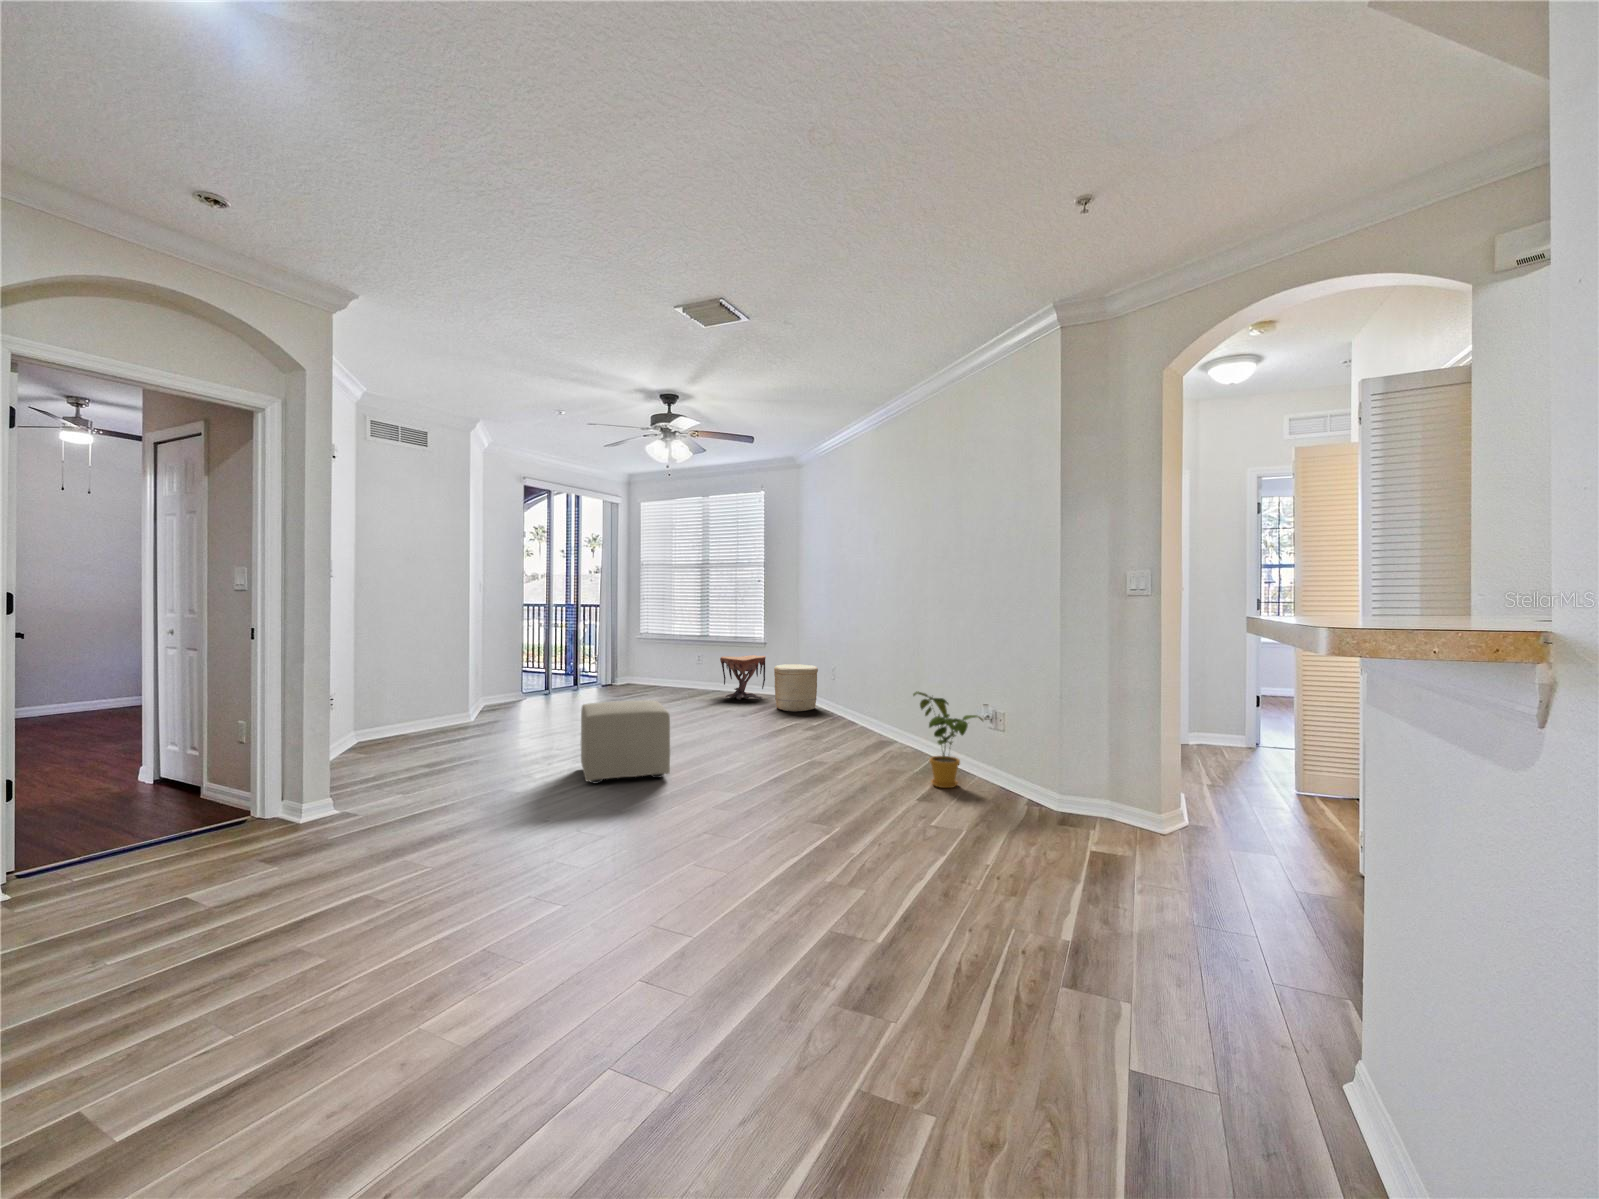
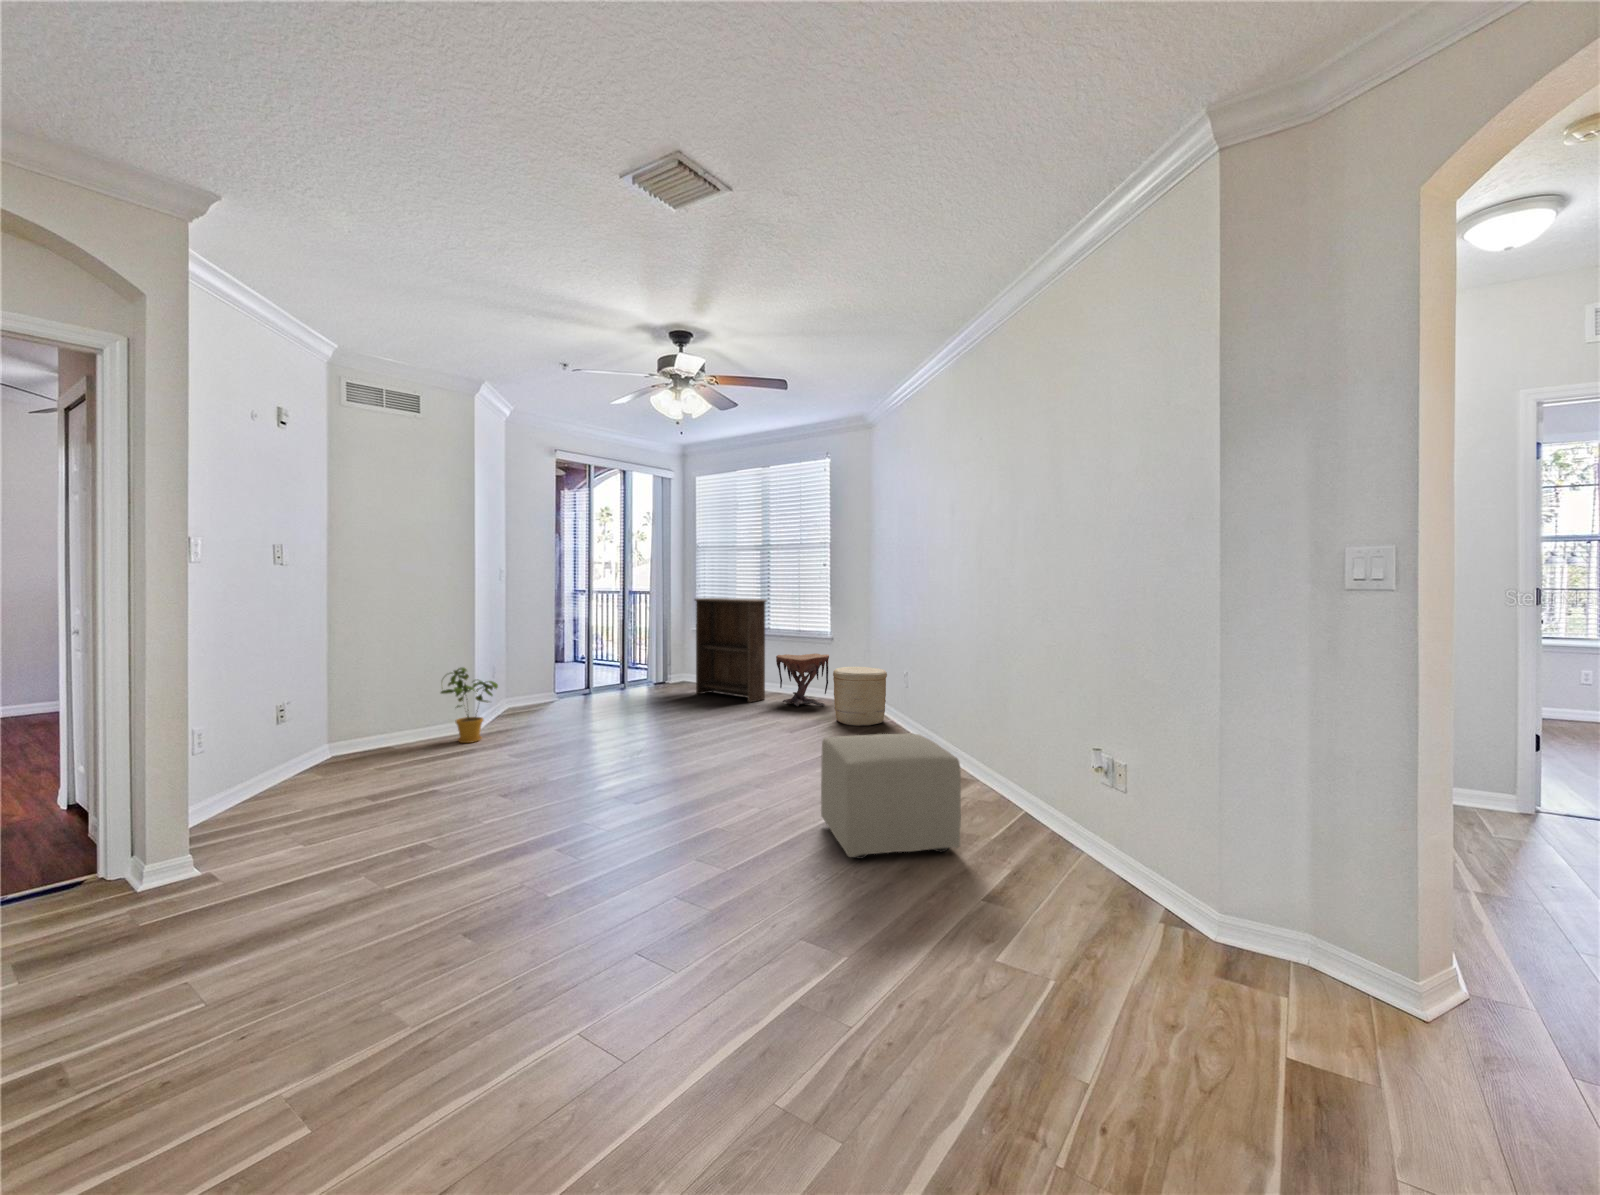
bookshelf: none [645,609,712,698] -> present [695,598,767,703]
house plant: present [913,691,983,788] -> present [441,668,498,743]
ottoman: present [581,700,670,783] -> present [821,734,961,859]

